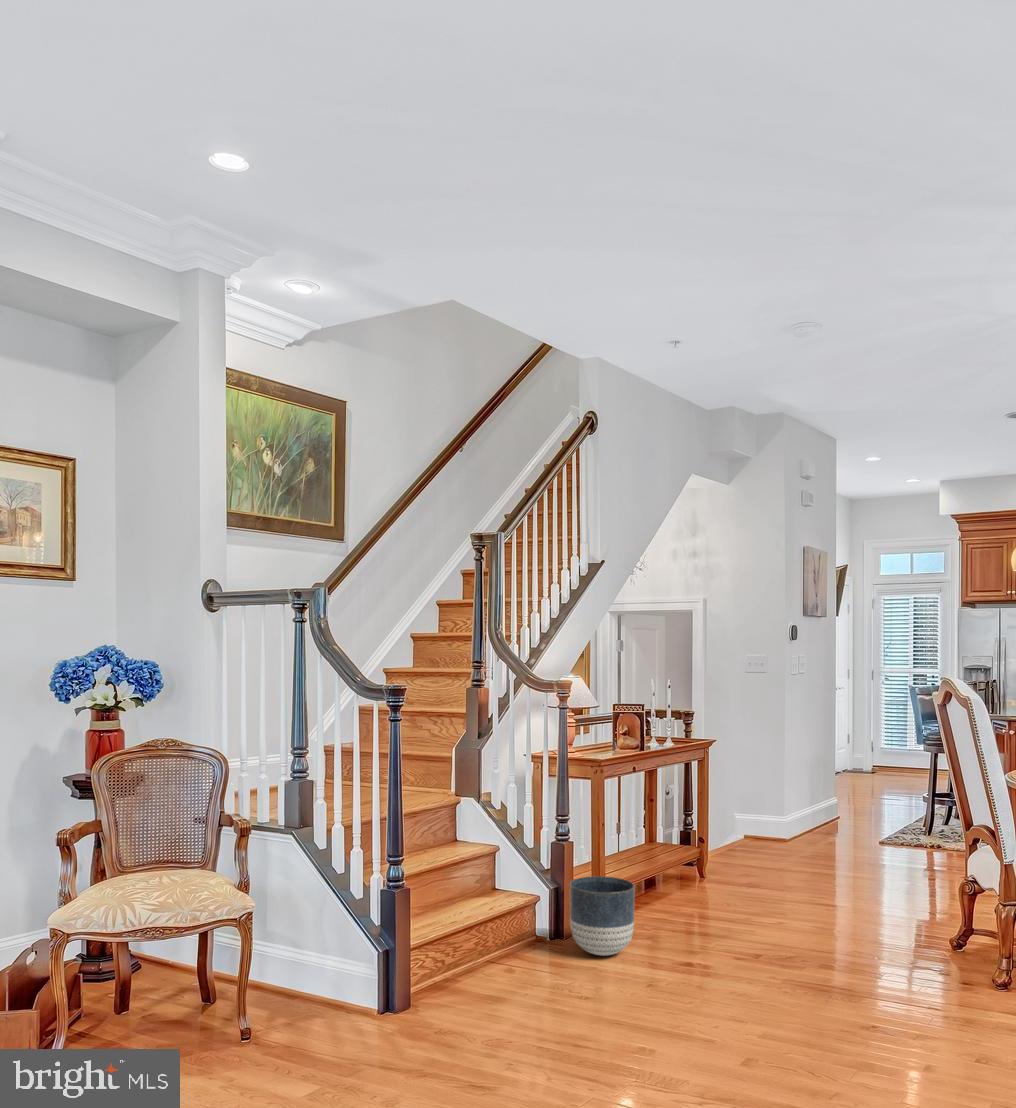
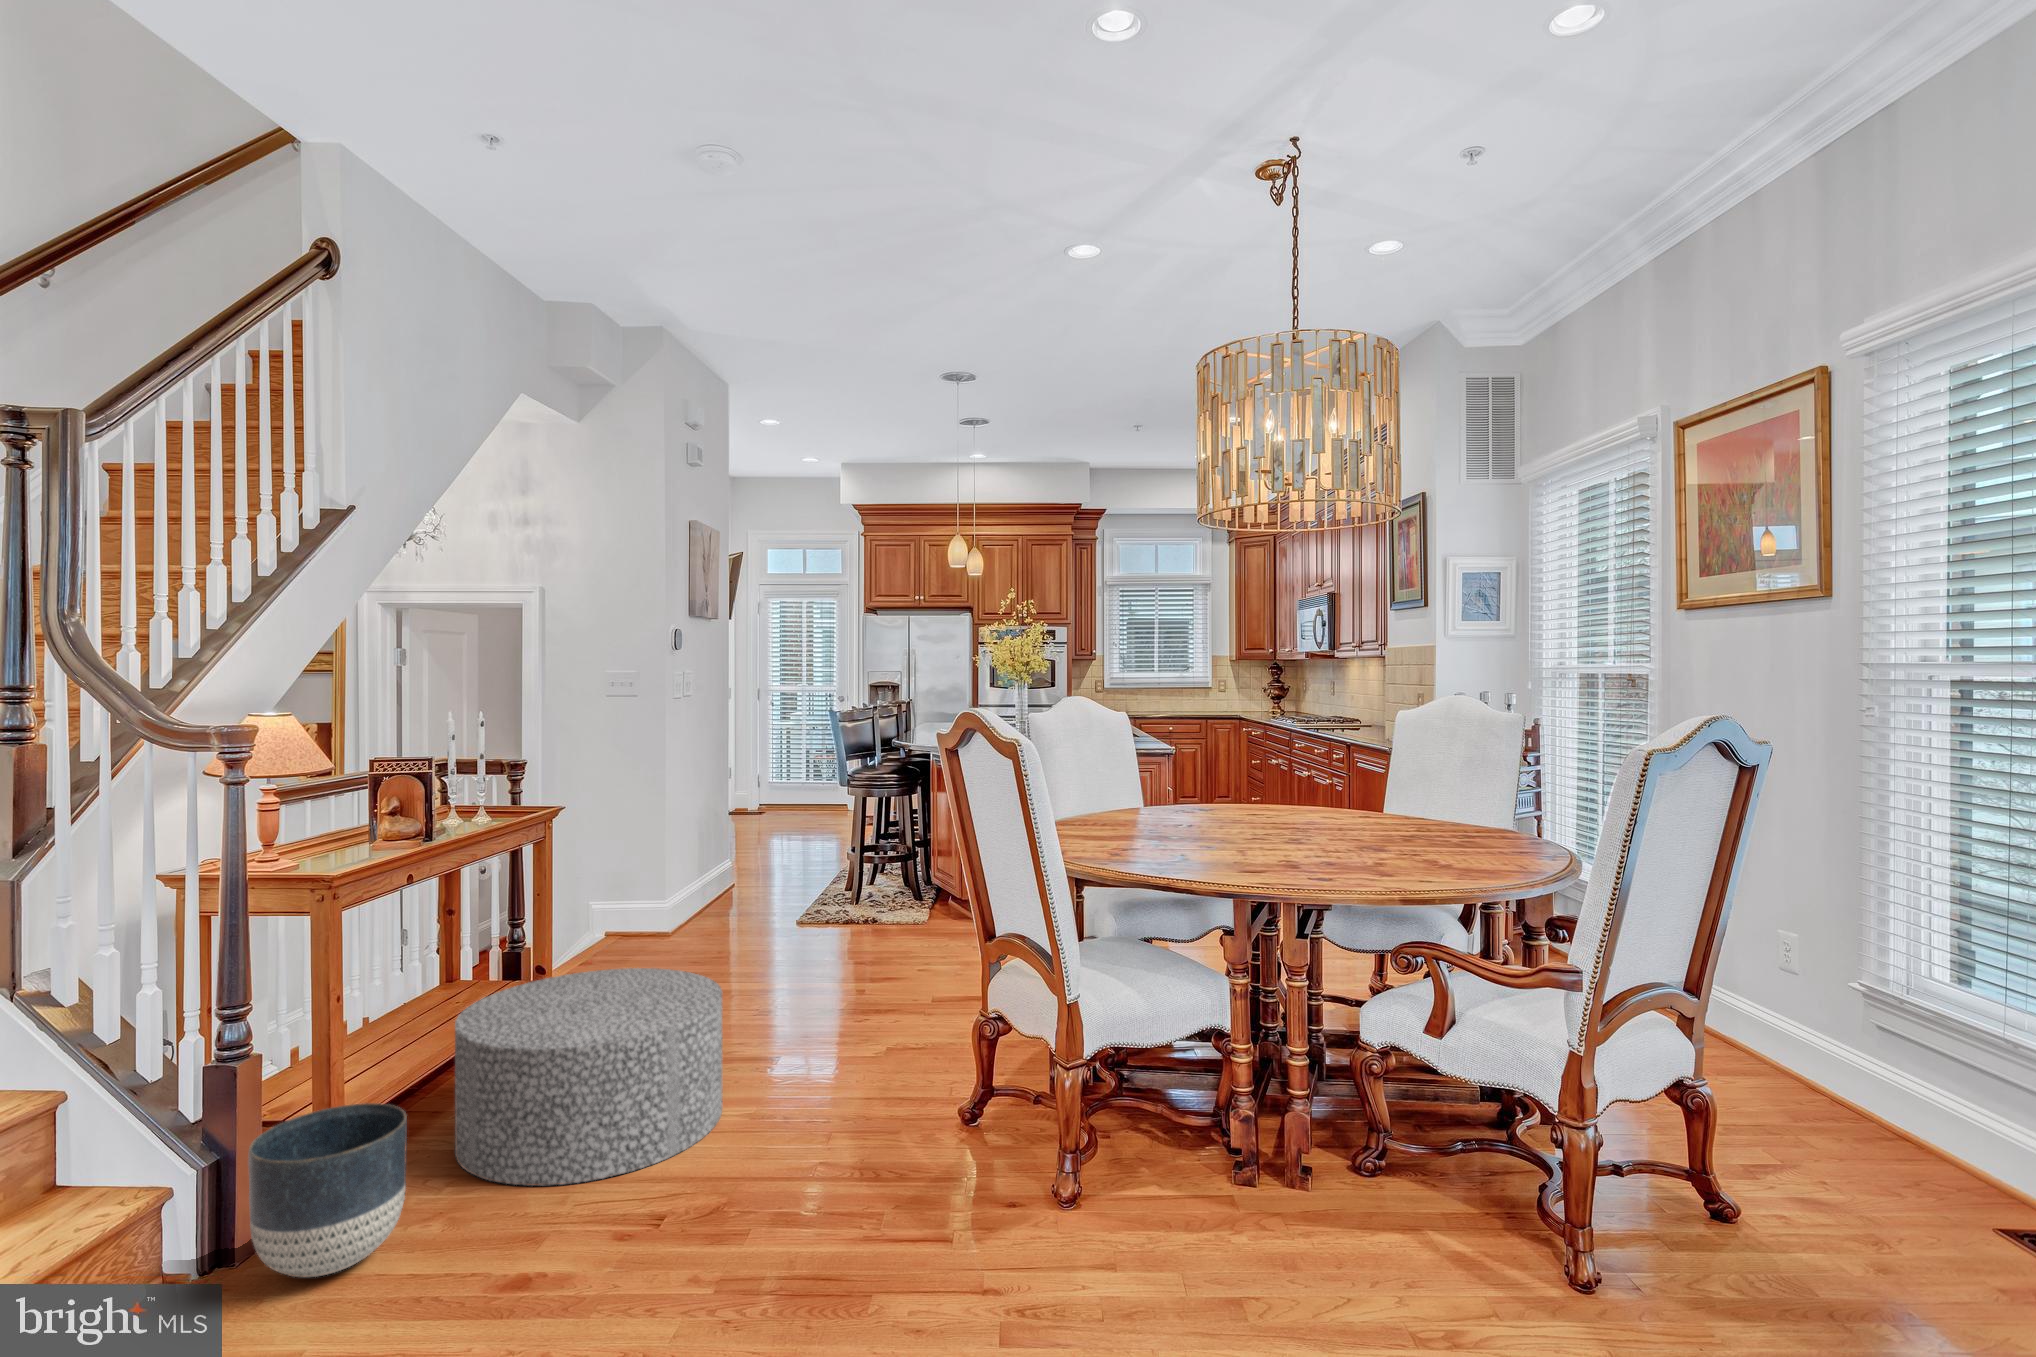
ottoman: none [656,839,807,953] -> present [455,968,722,1186]

